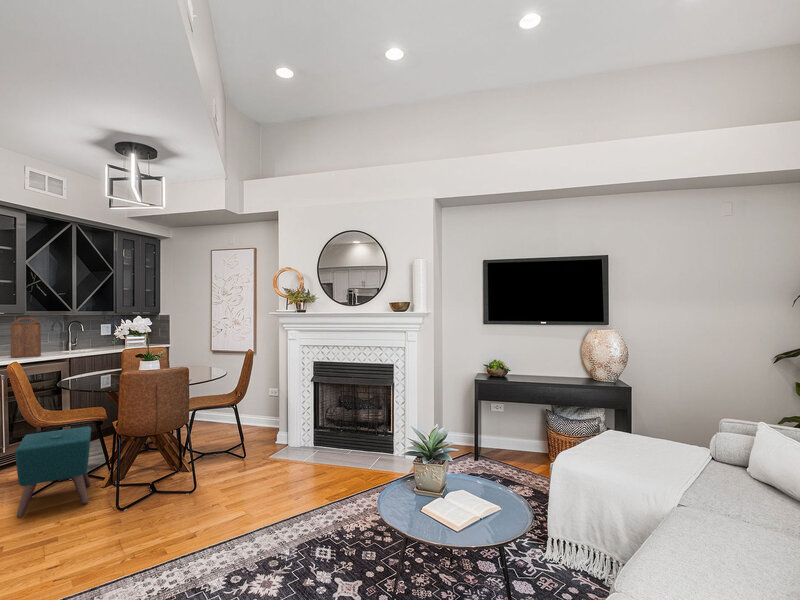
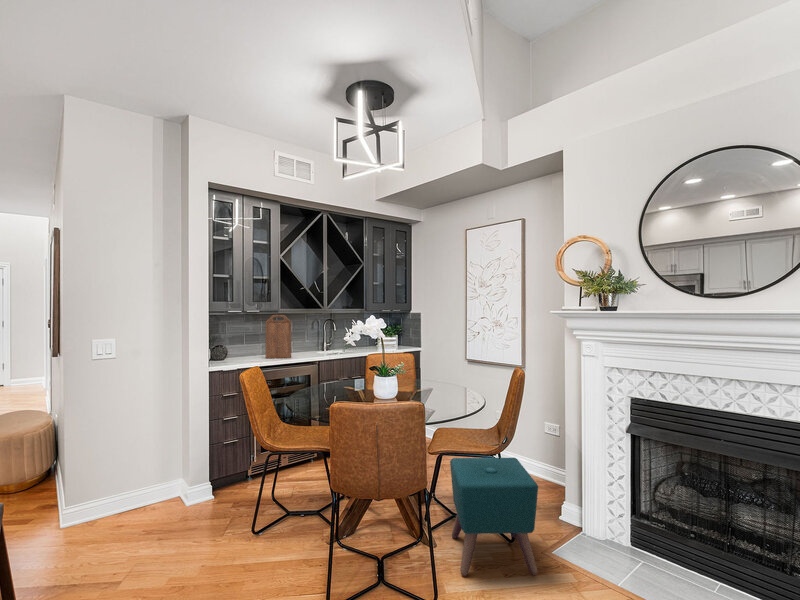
ottoman: present [15,426,91,518] -> present [450,458,538,576]

